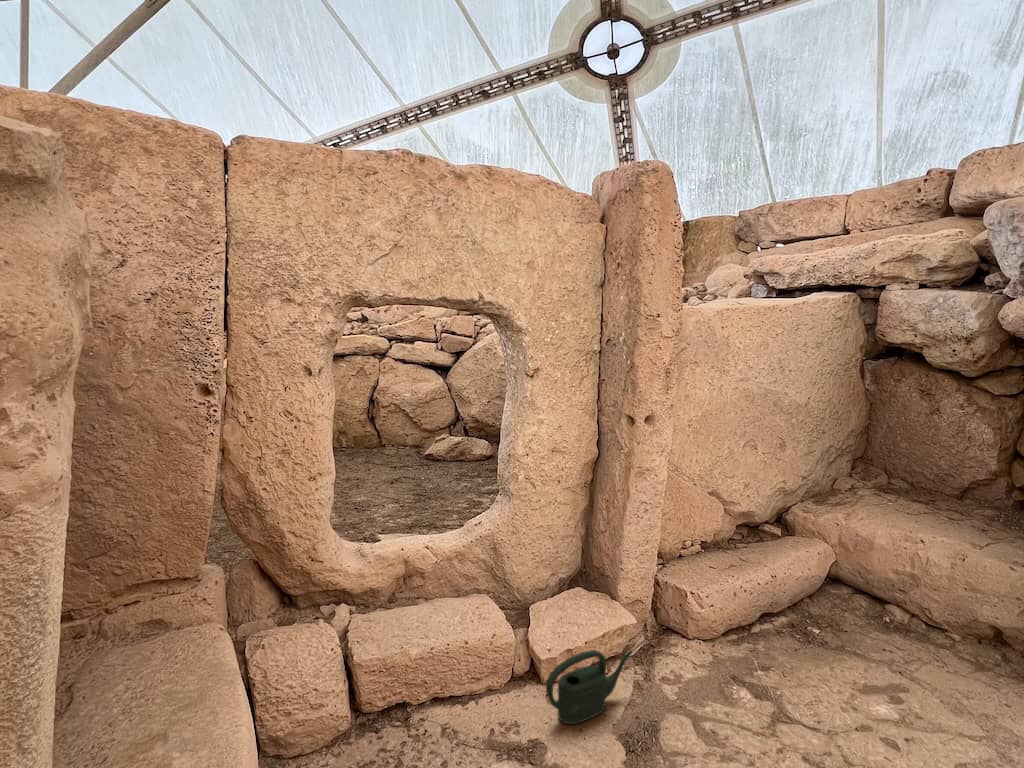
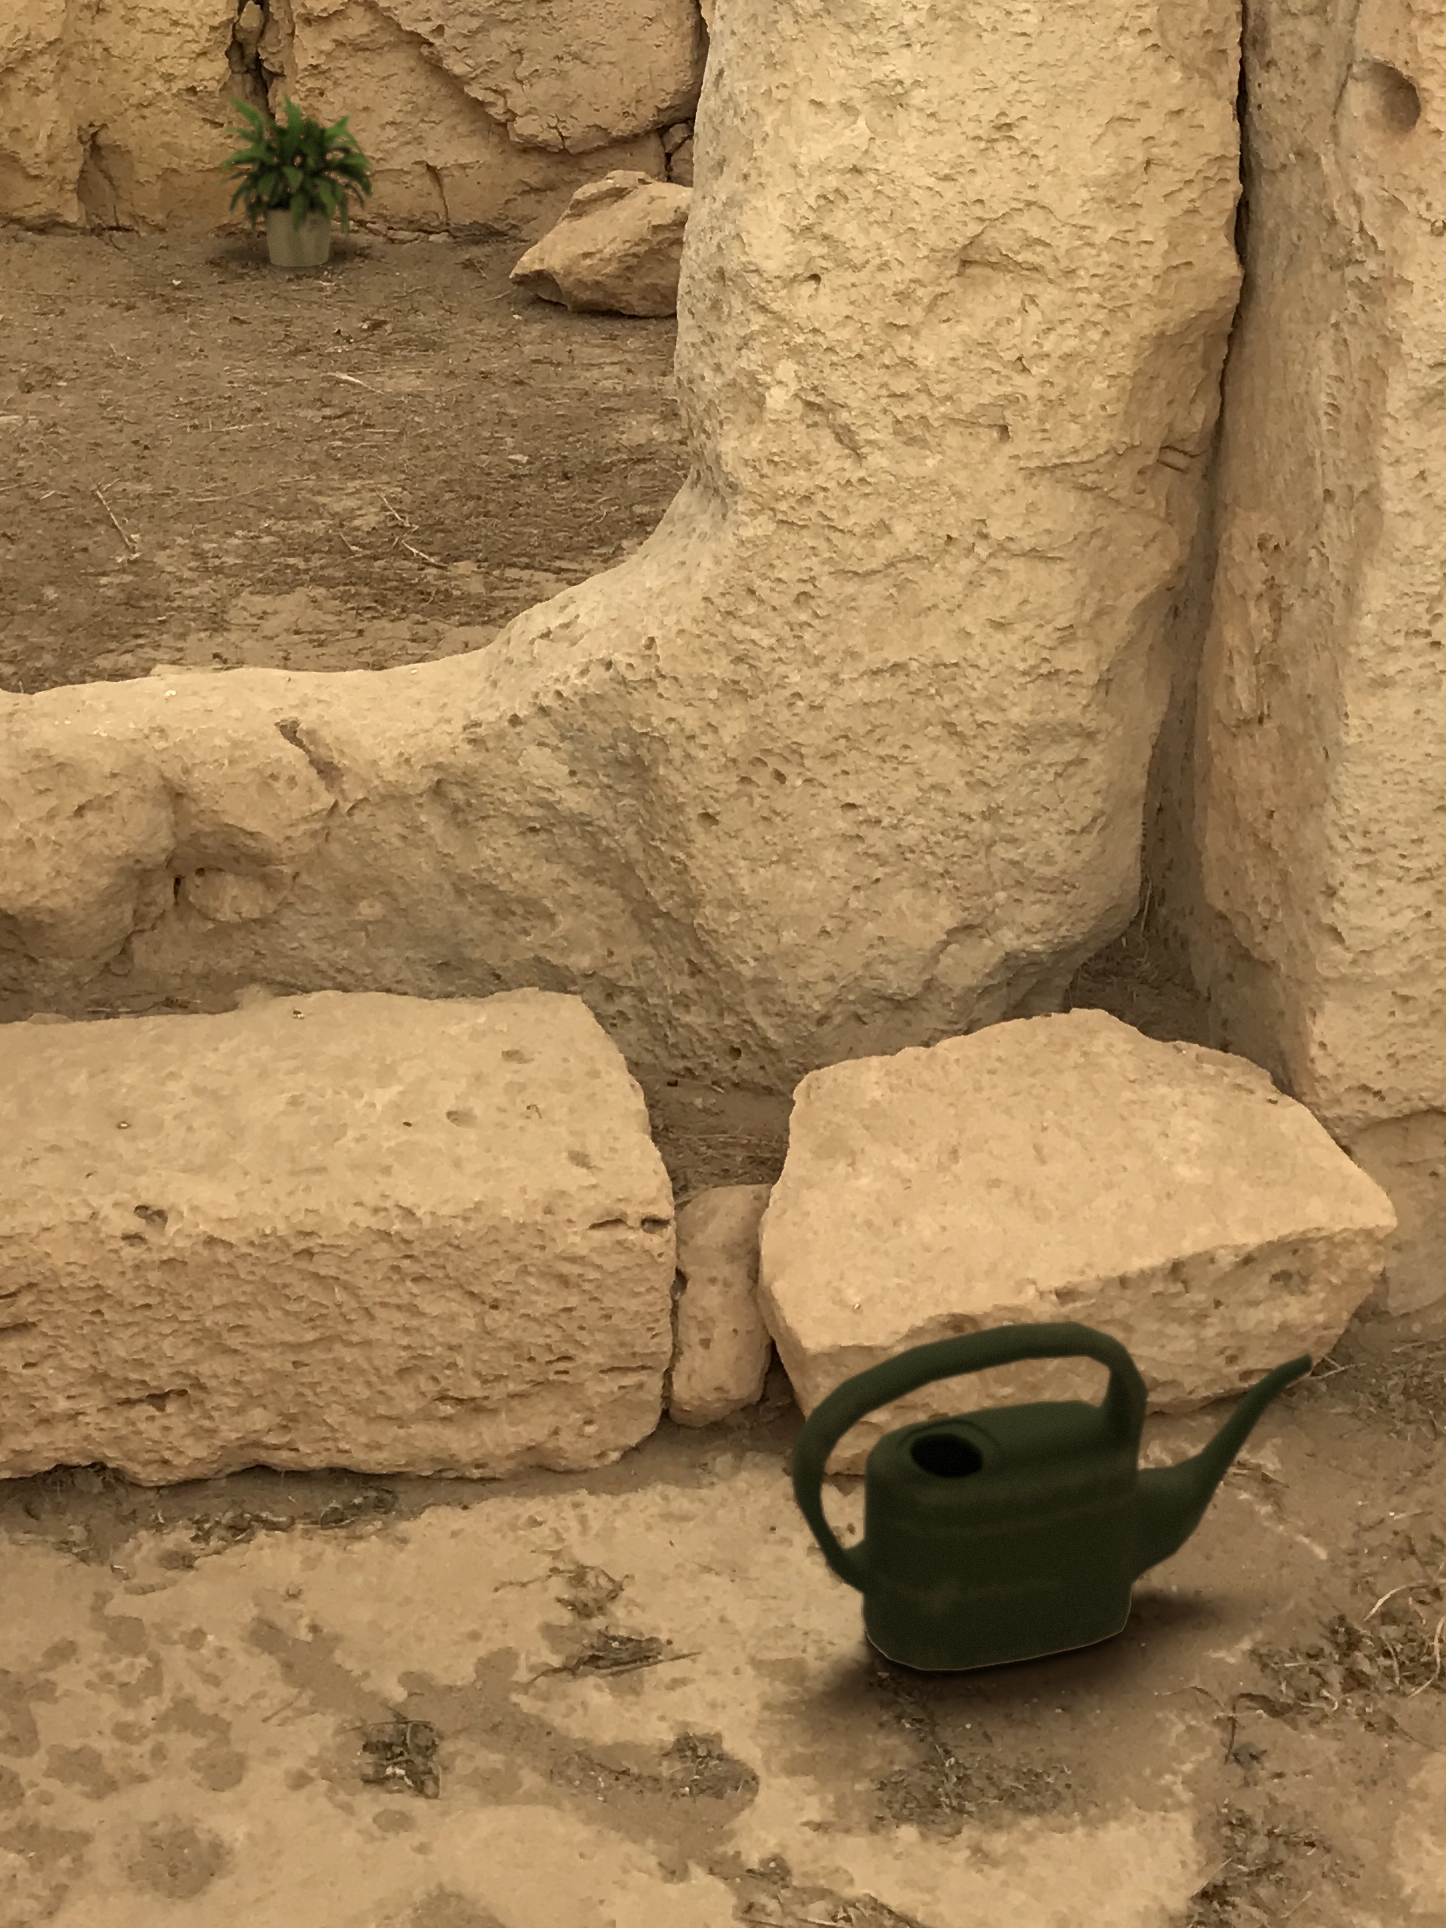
potted plant: none [367,421,398,454] -> present [219,95,374,267]

